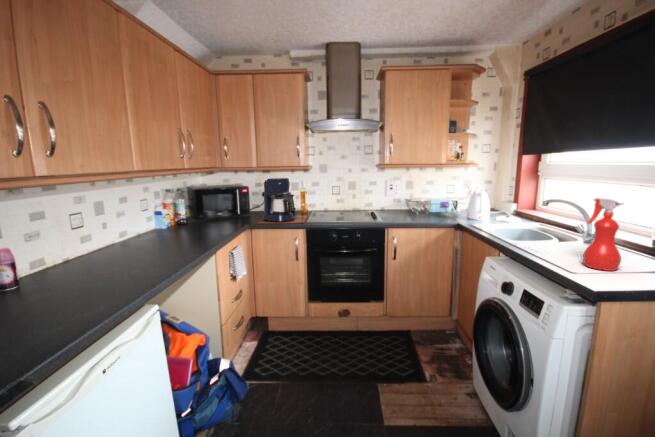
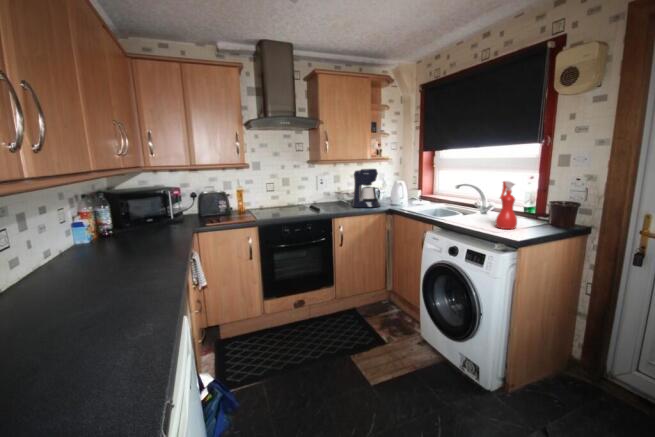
coffee maker: present [263,178,294,222] -> present [353,169,380,207]

